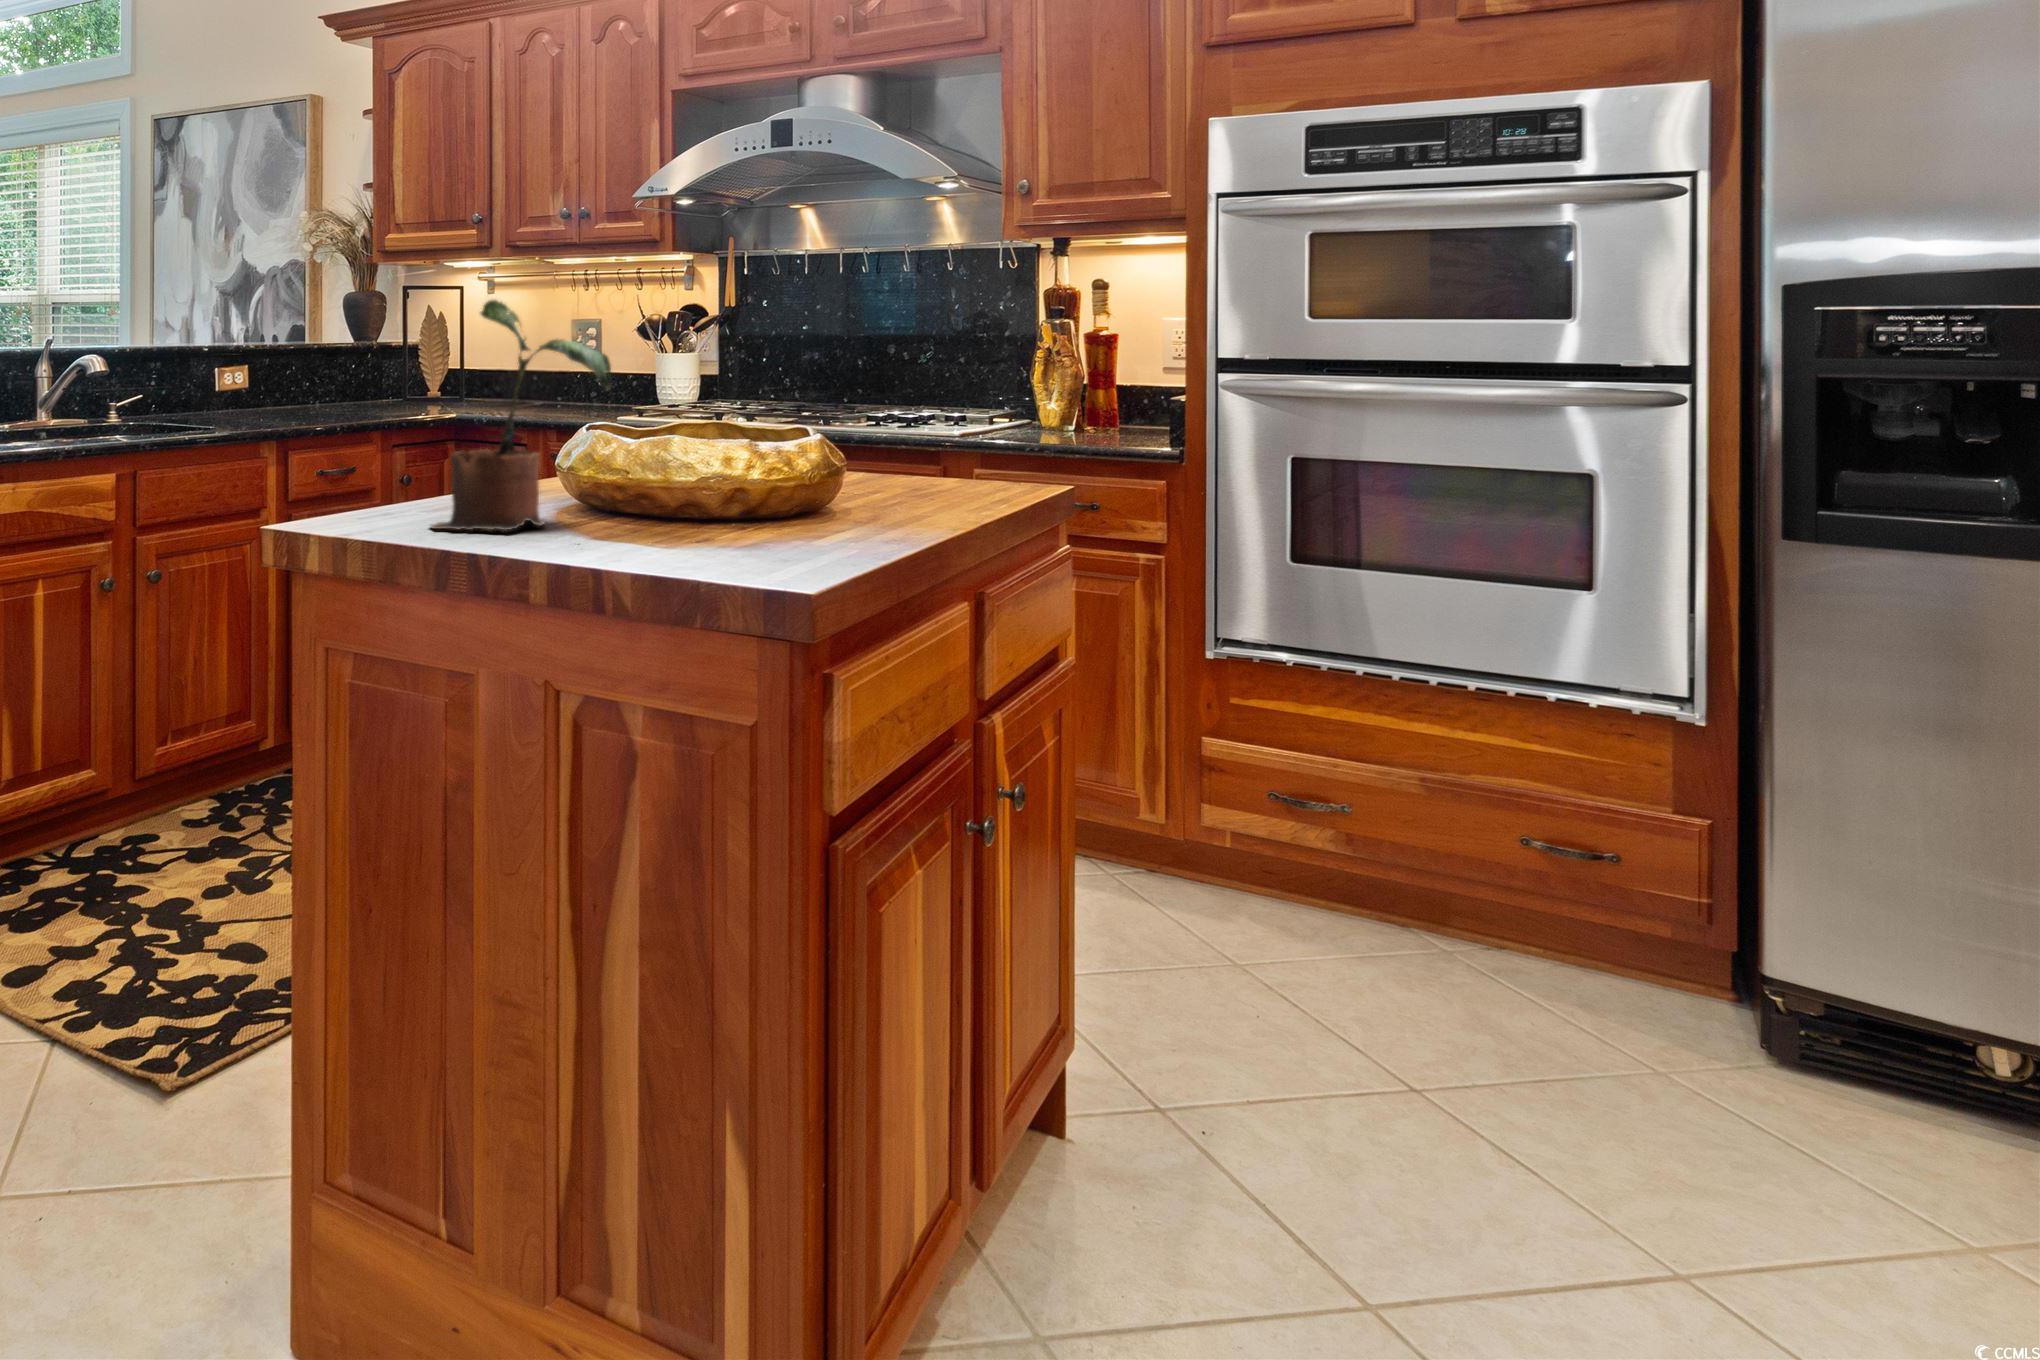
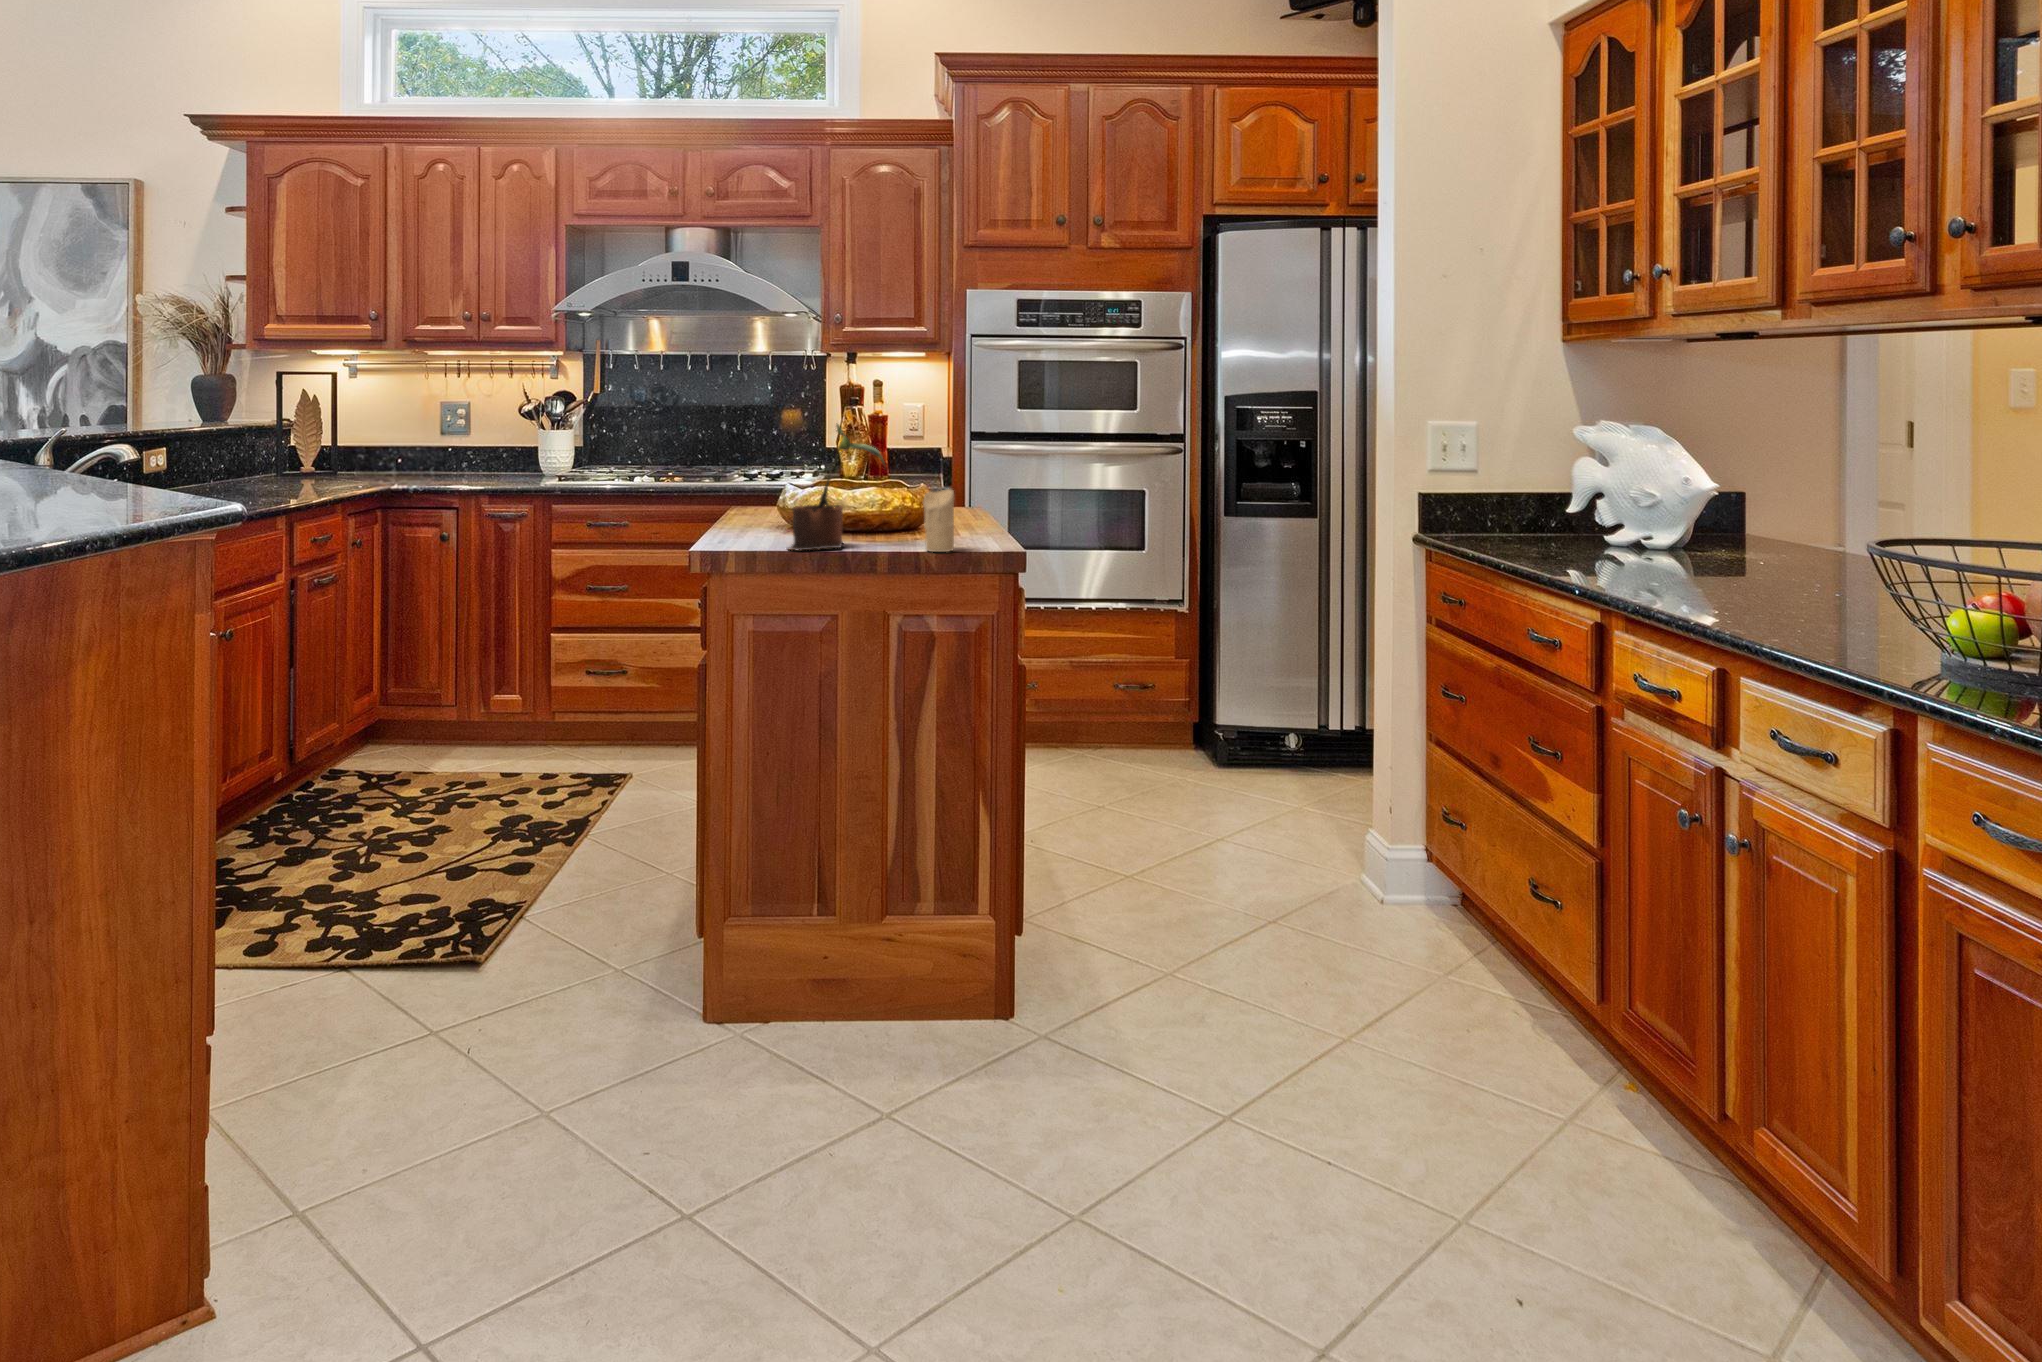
candle: none [627,431,690,557] -> present [923,489,954,552]

